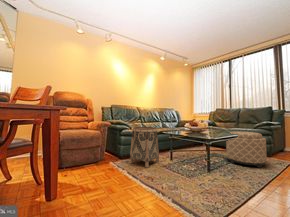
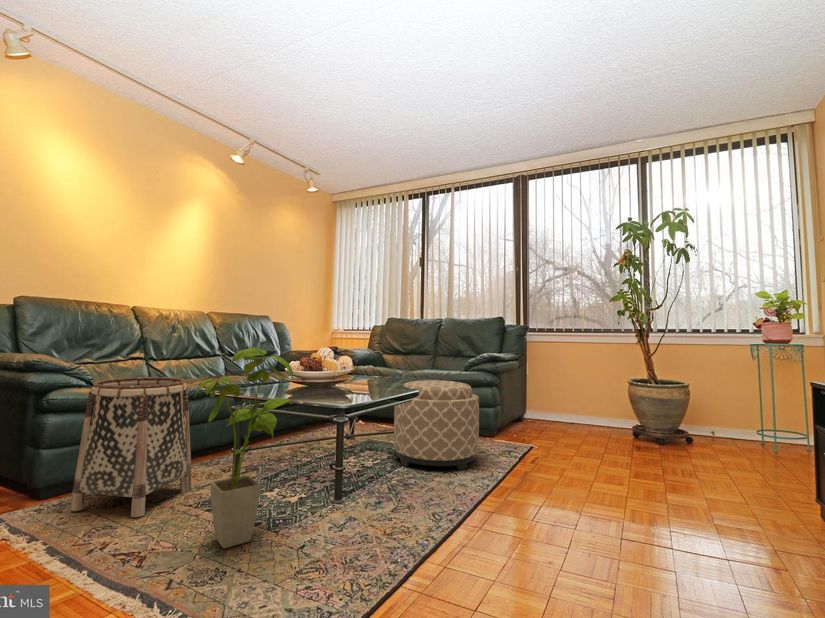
house plant: none [164,117,196,180] -> present [195,347,294,548]

